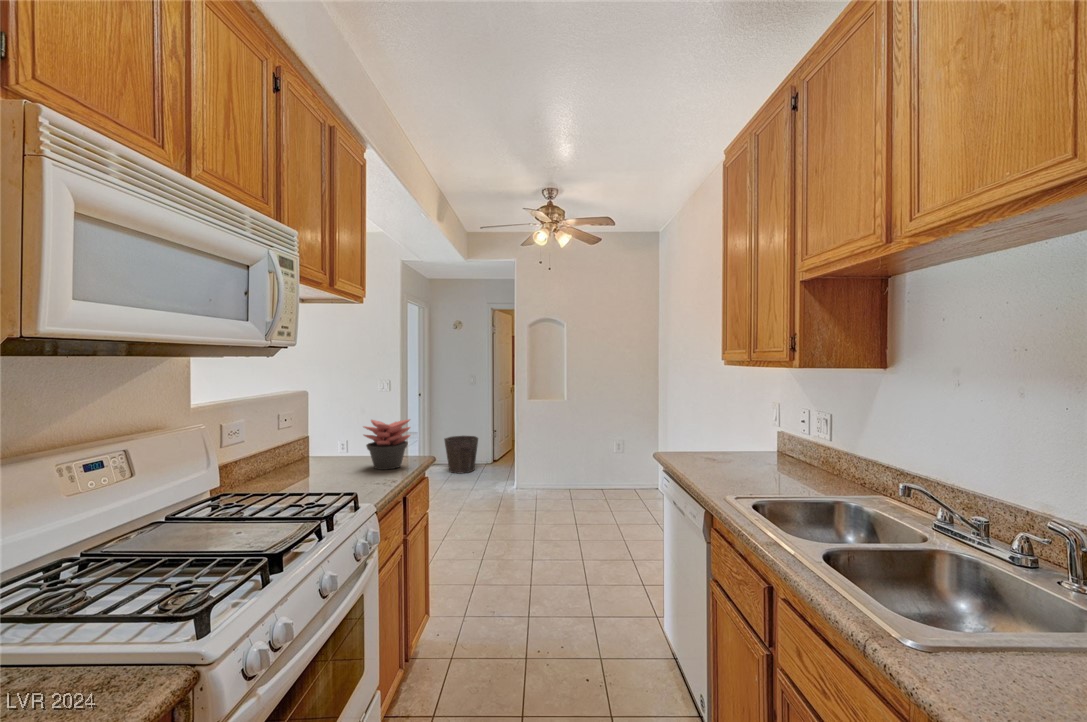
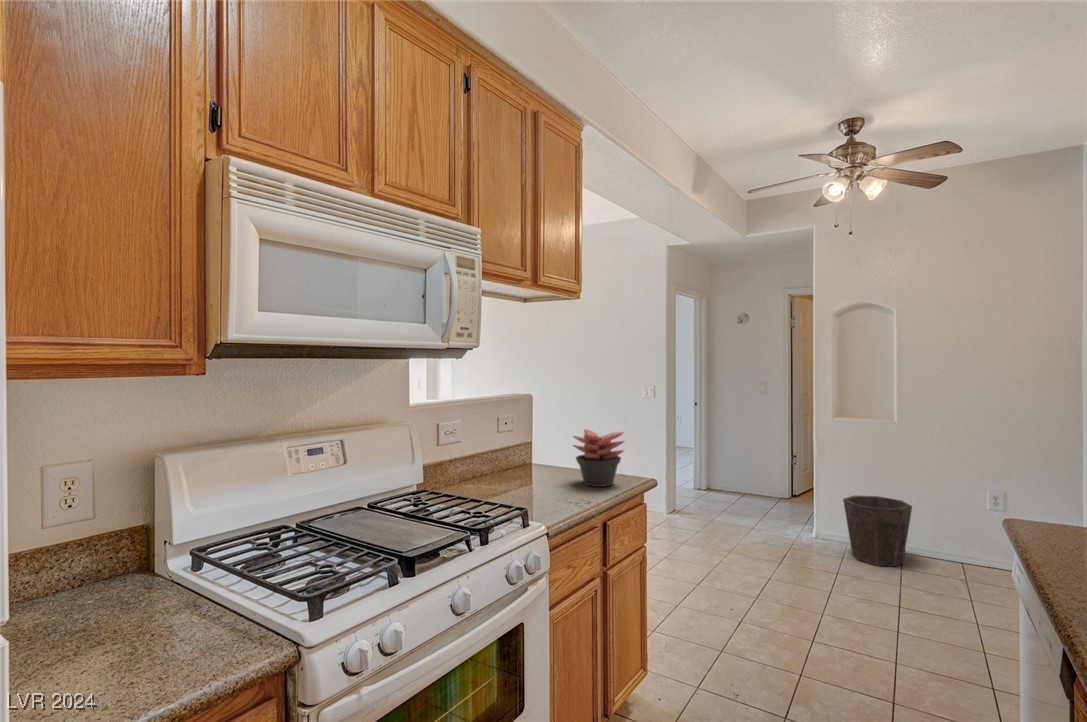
waste bin: present [444,436,478,473] -> present [843,496,912,566]

